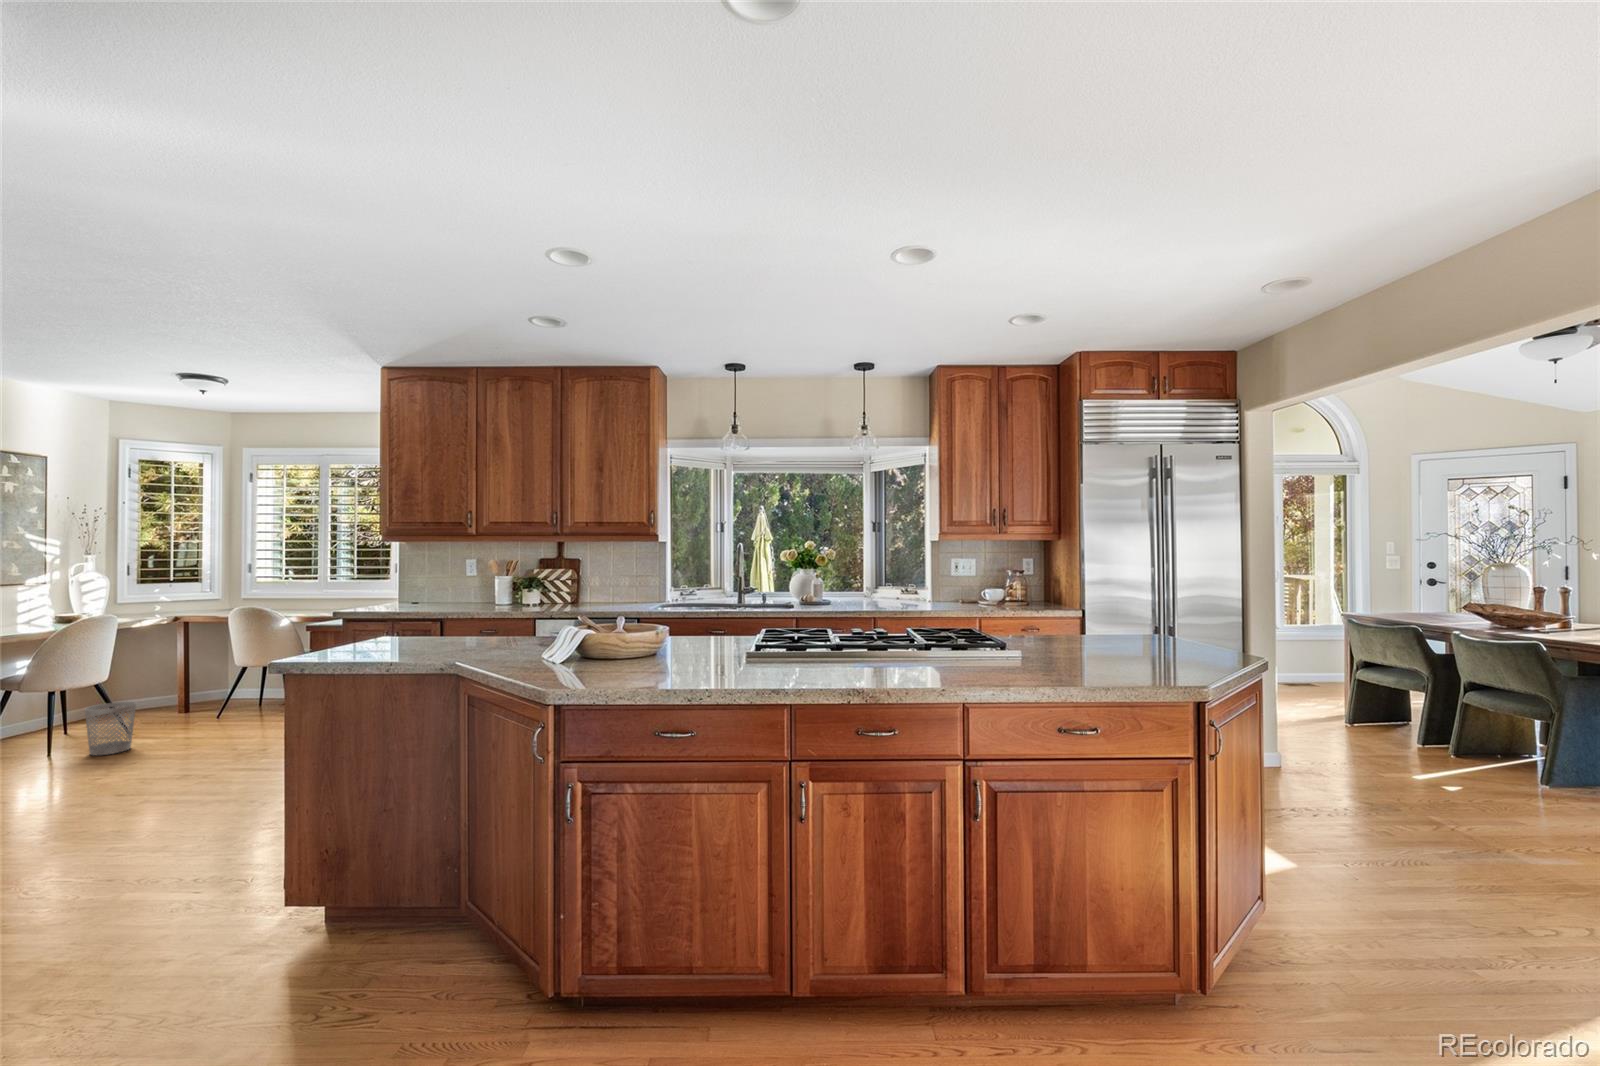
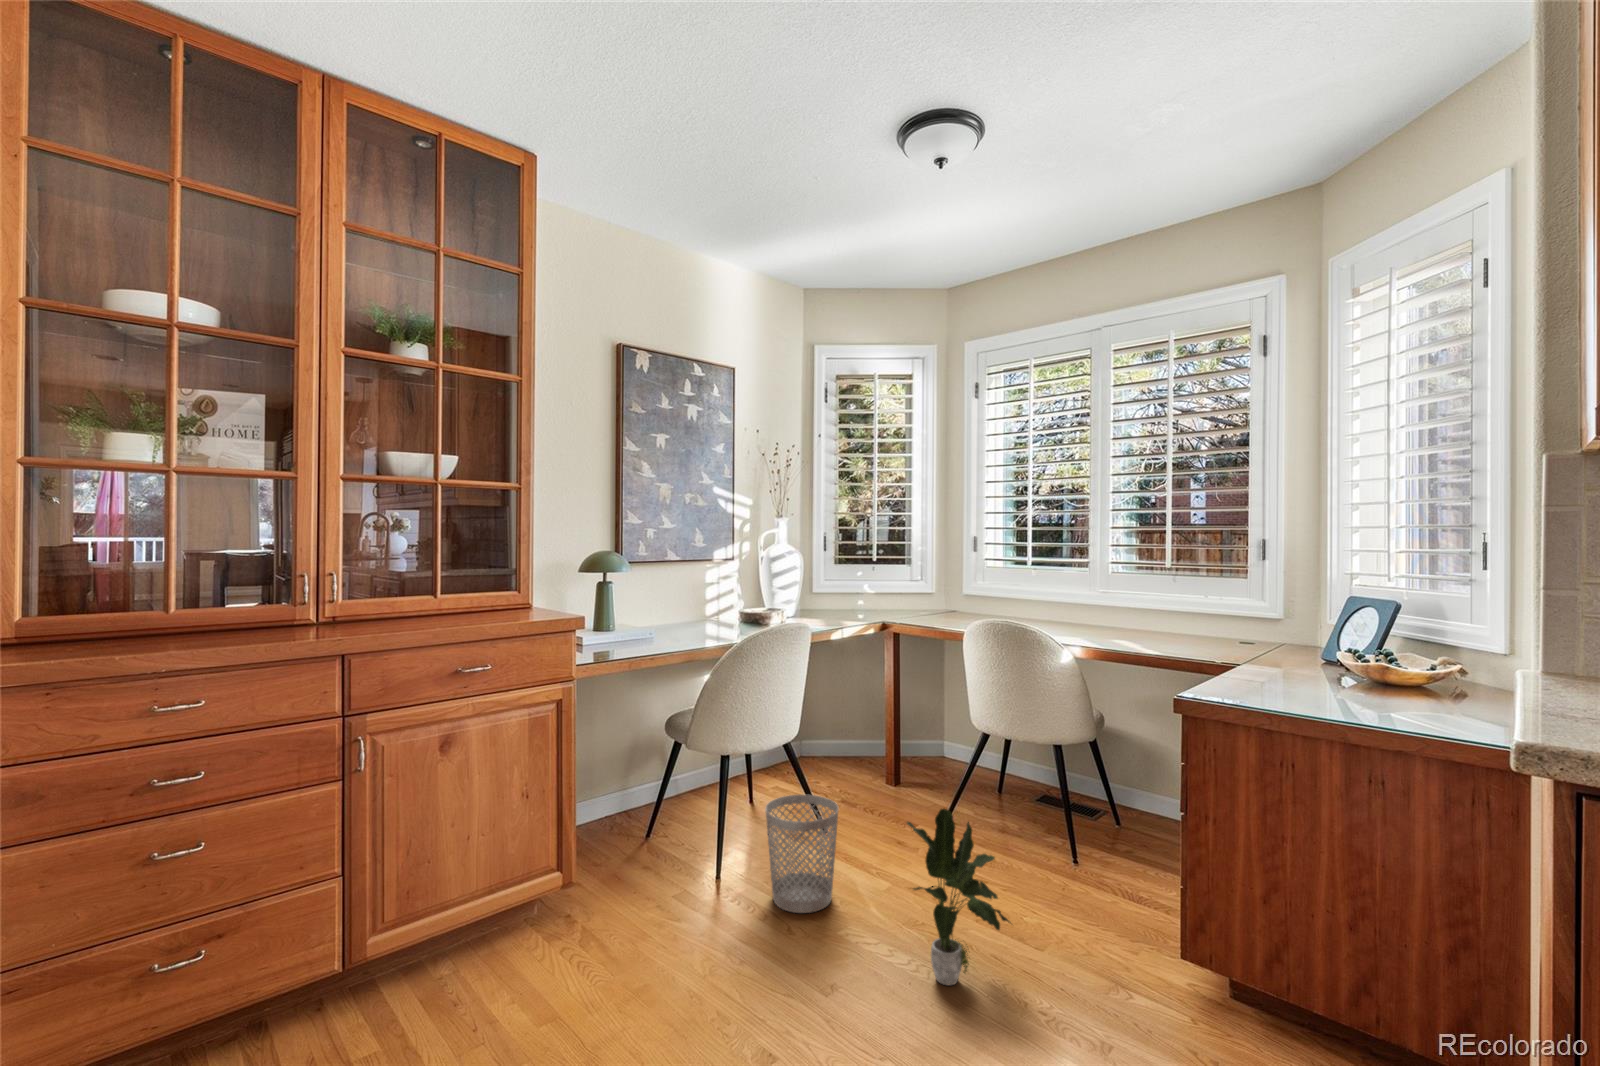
potted plant: none [174,684,230,754] -> present [907,809,1011,985]

